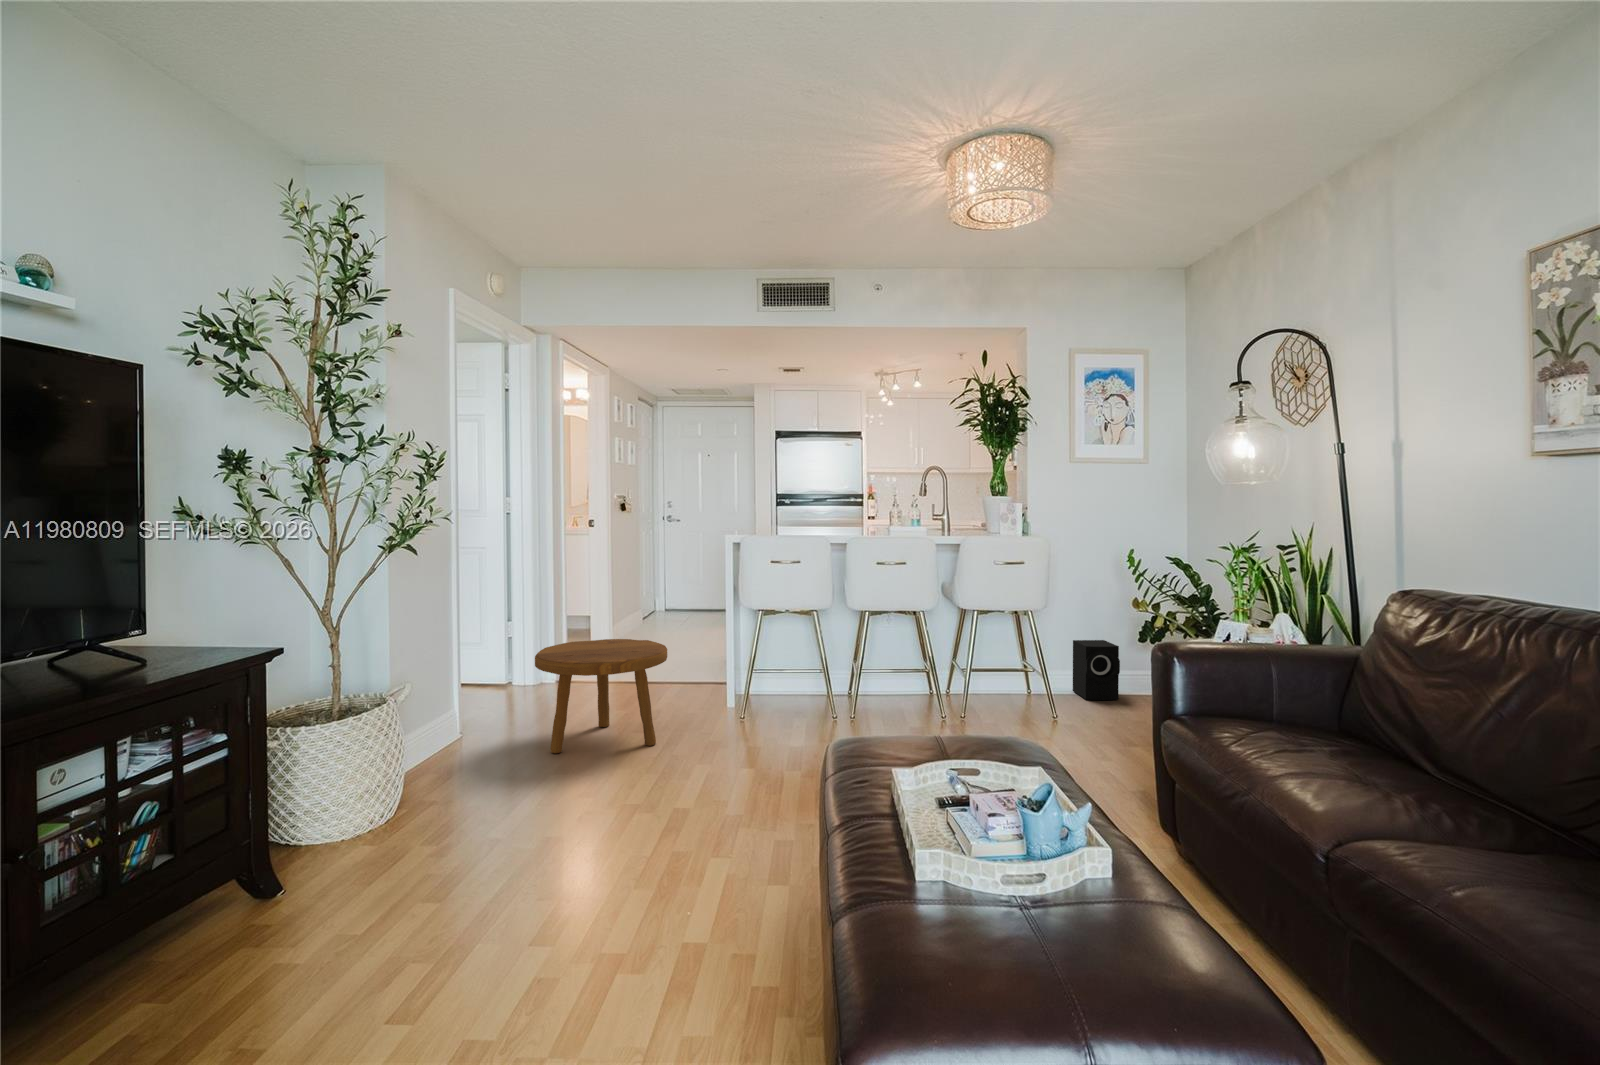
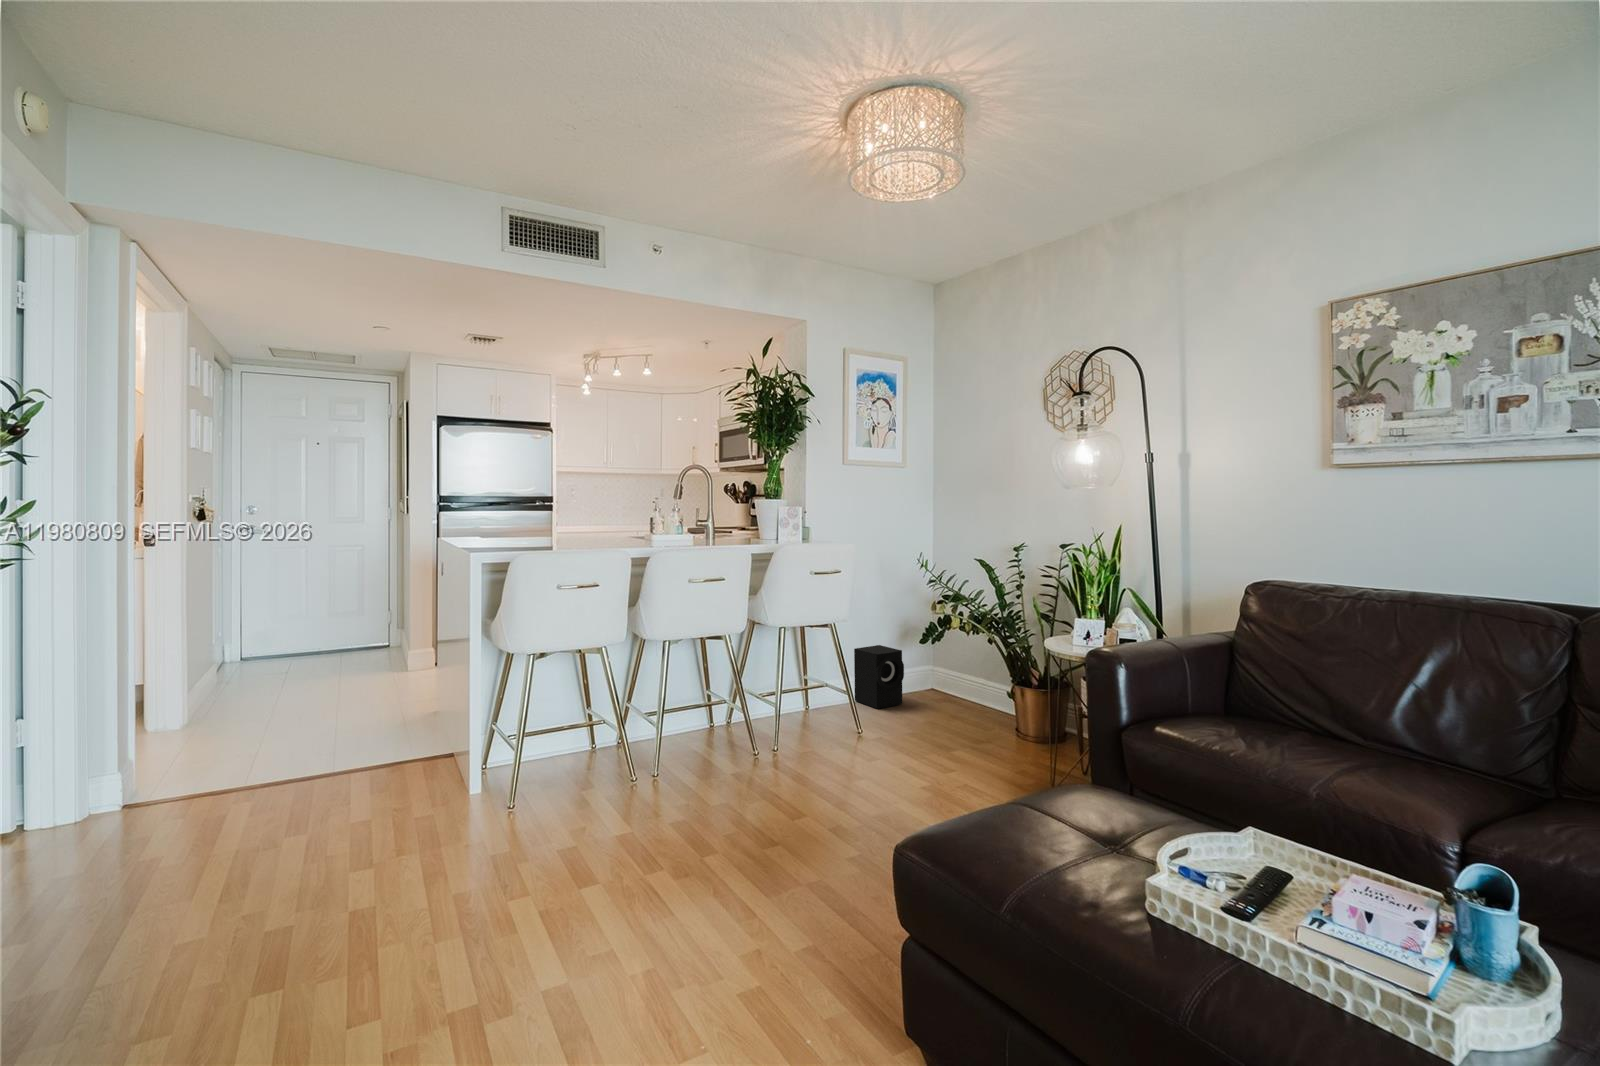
footstool: present [535,639,667,753] -> none [186,726,440,961]

